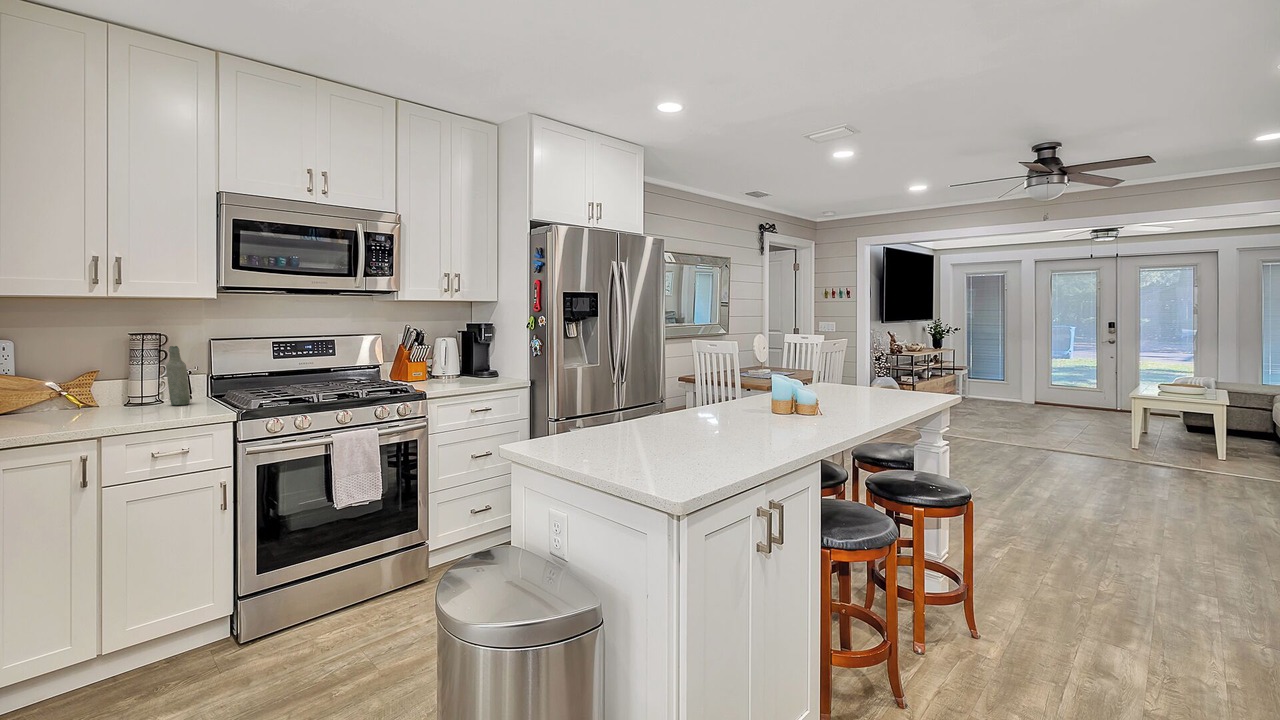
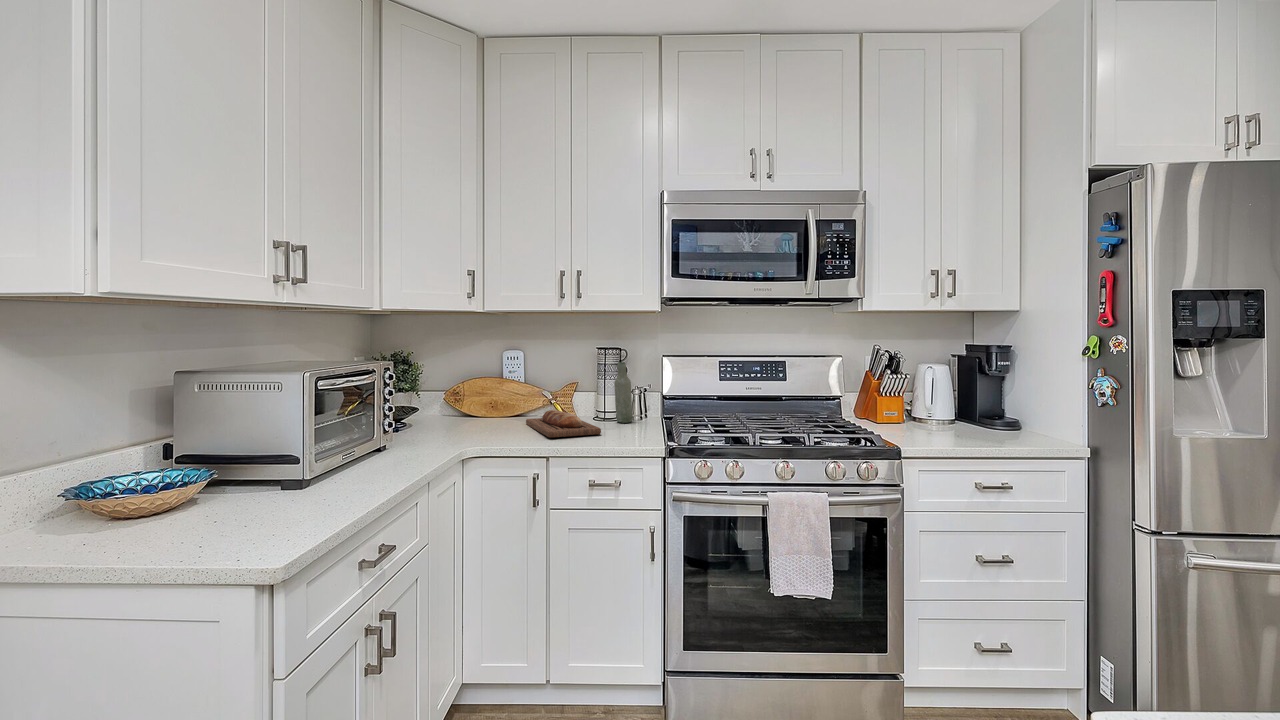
bread loaf: none [53,399,177,422] -> present [526,410,601,437]

